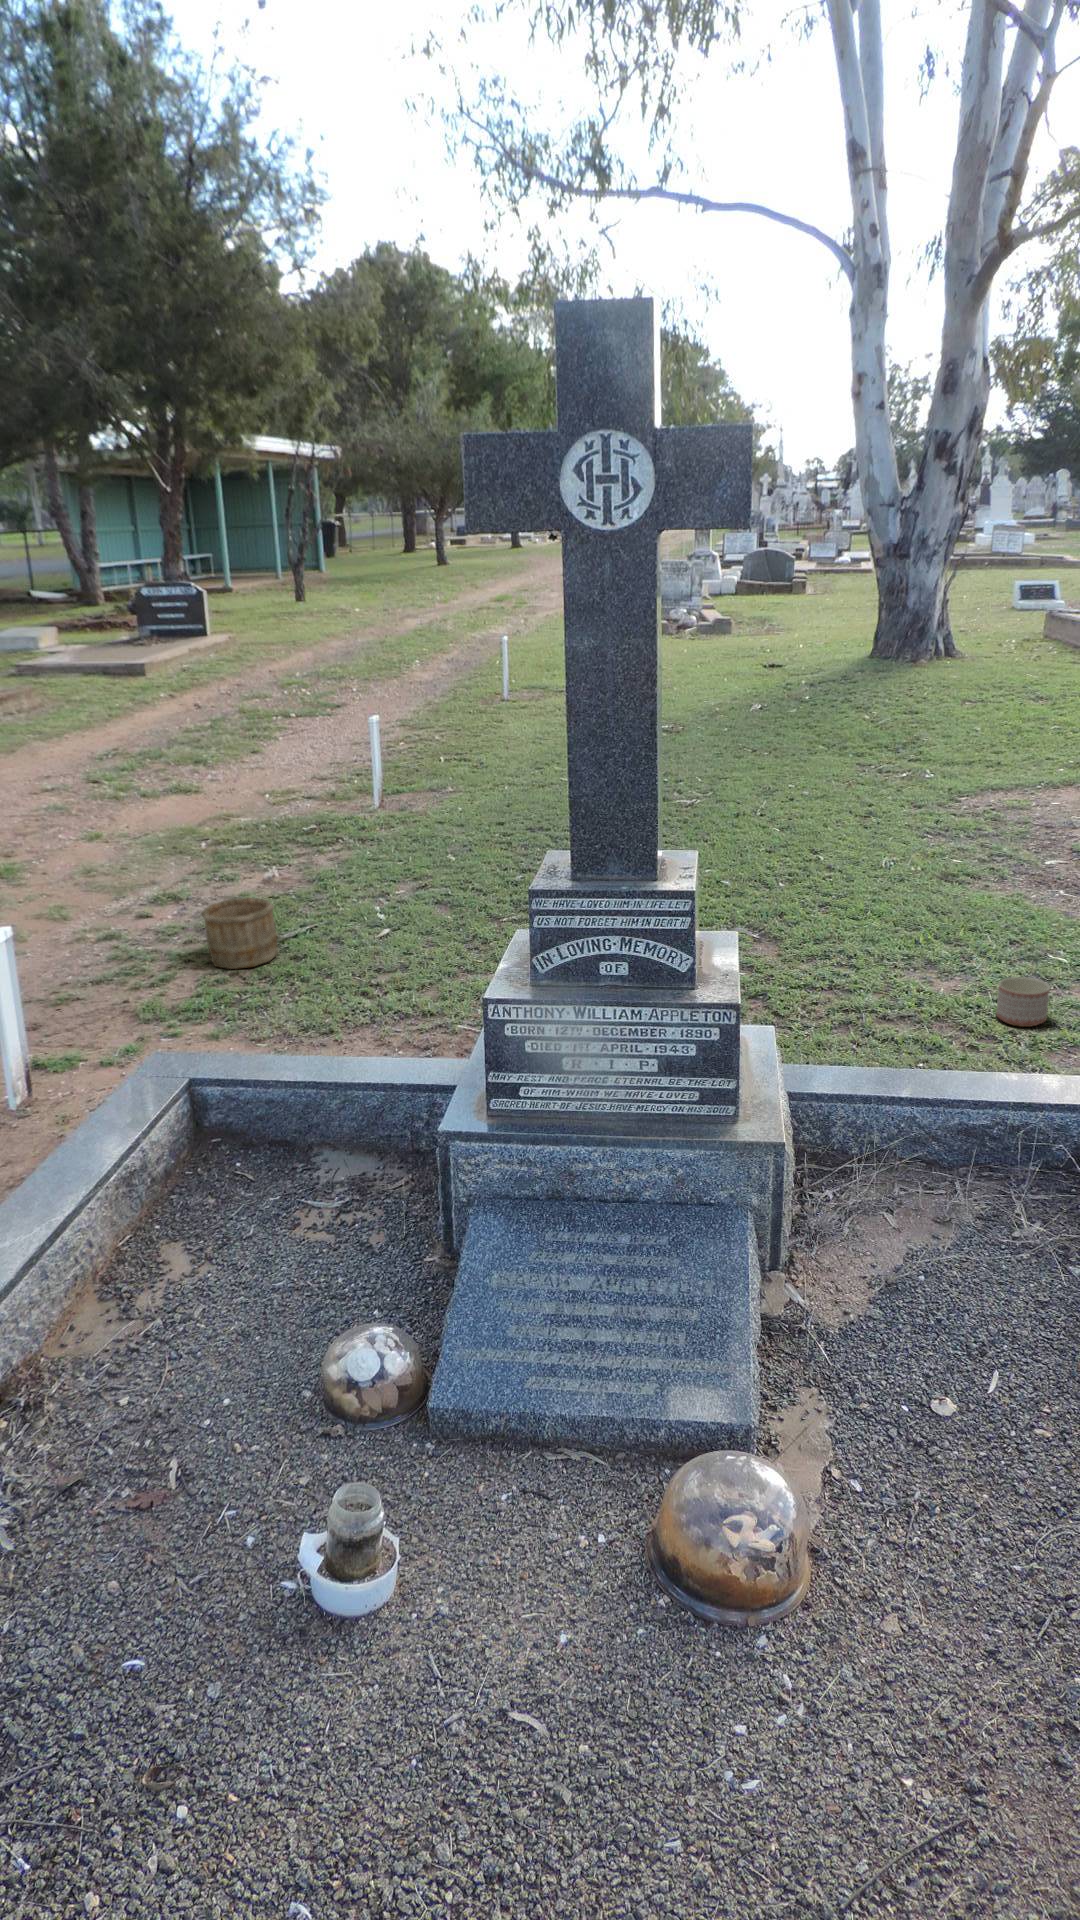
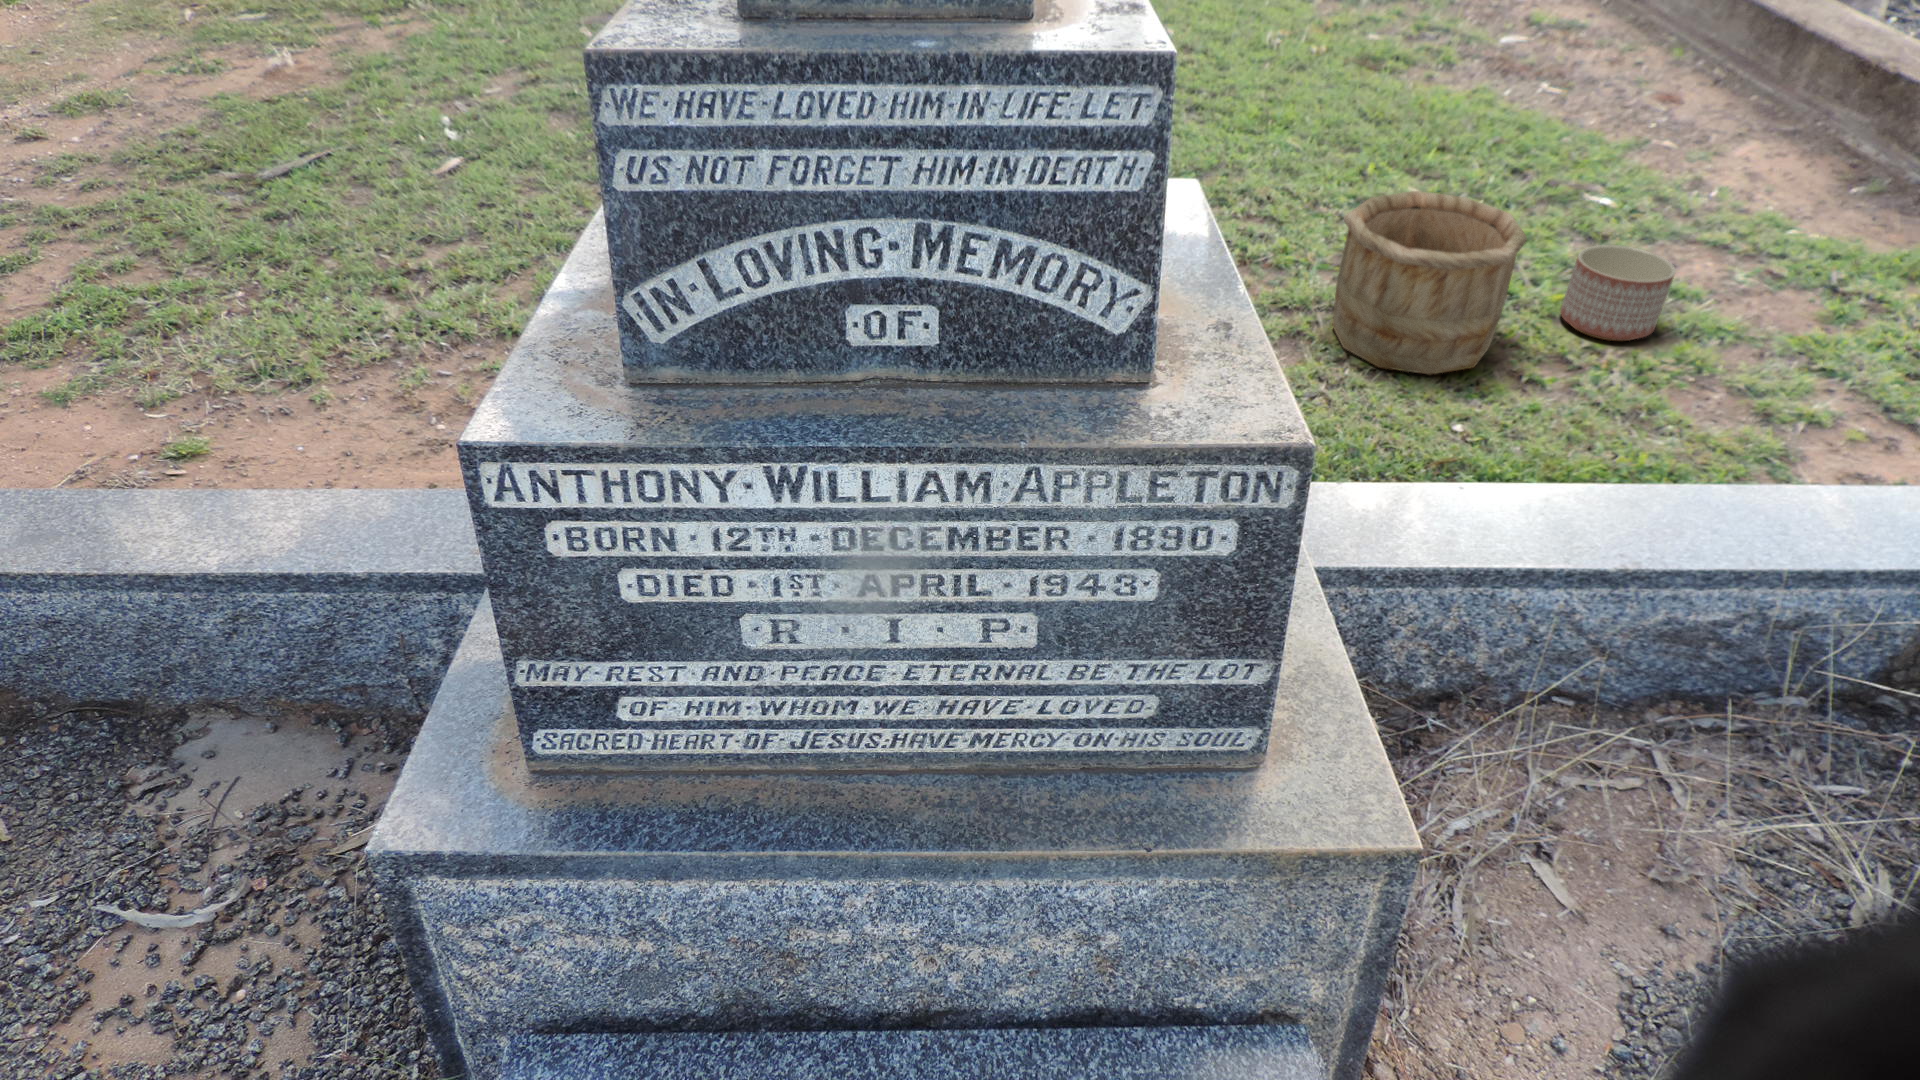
wooden bucket: present [201,897,278,969] -> present [1332,191,1527,374]

